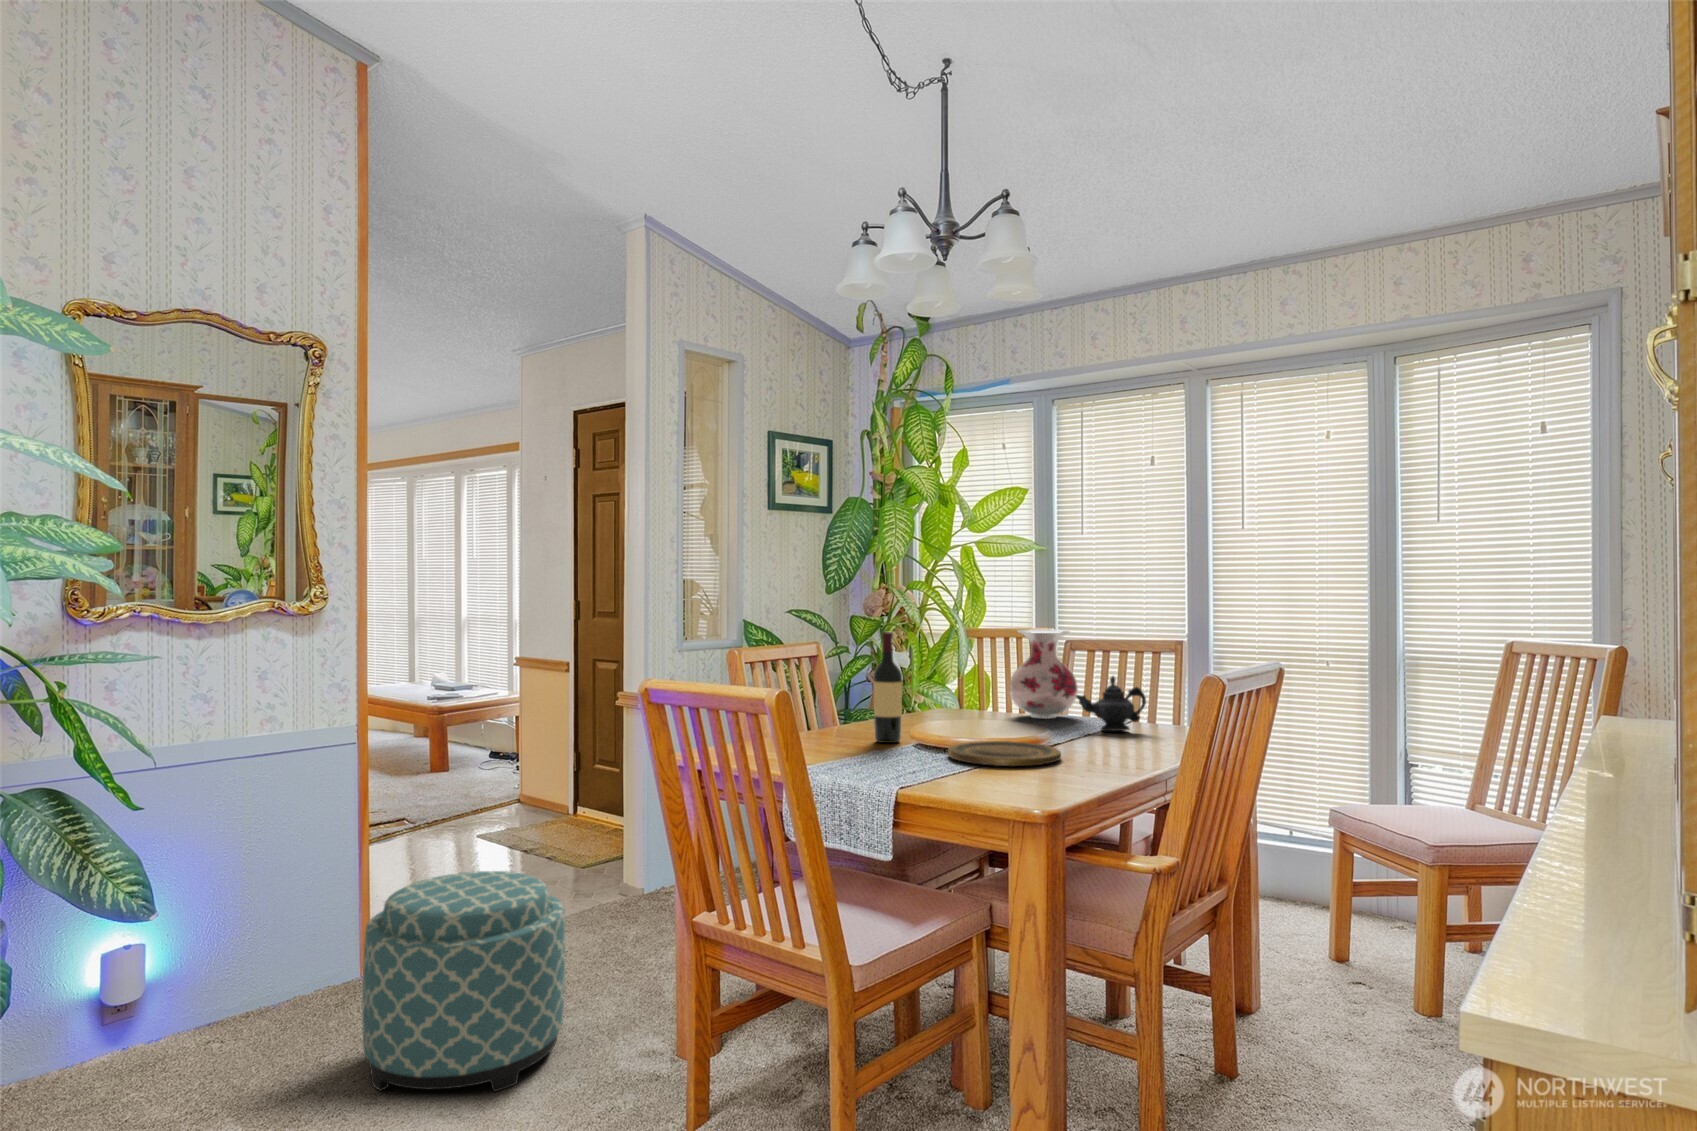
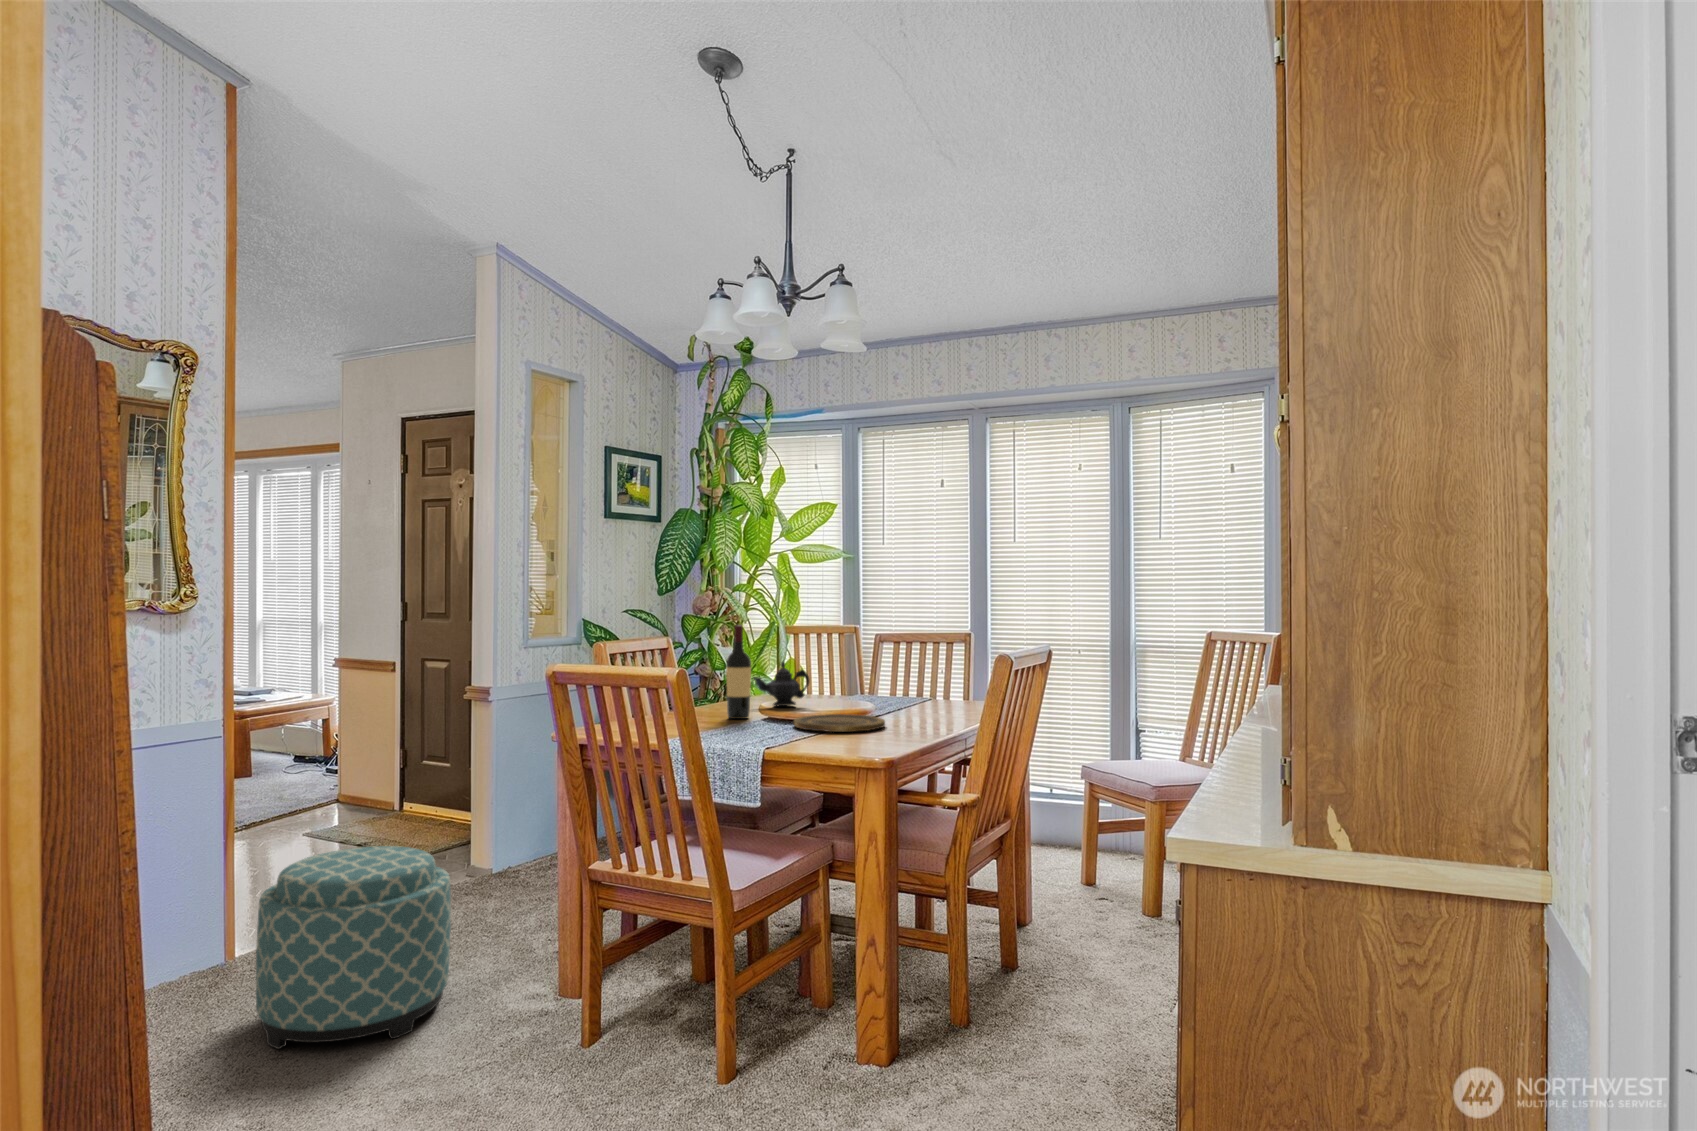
vase: present [1009,630,1078,719] -> none [831,624,887,698]
teapot: present [1076,676,1146,731] -> present [754,661,809,706]

